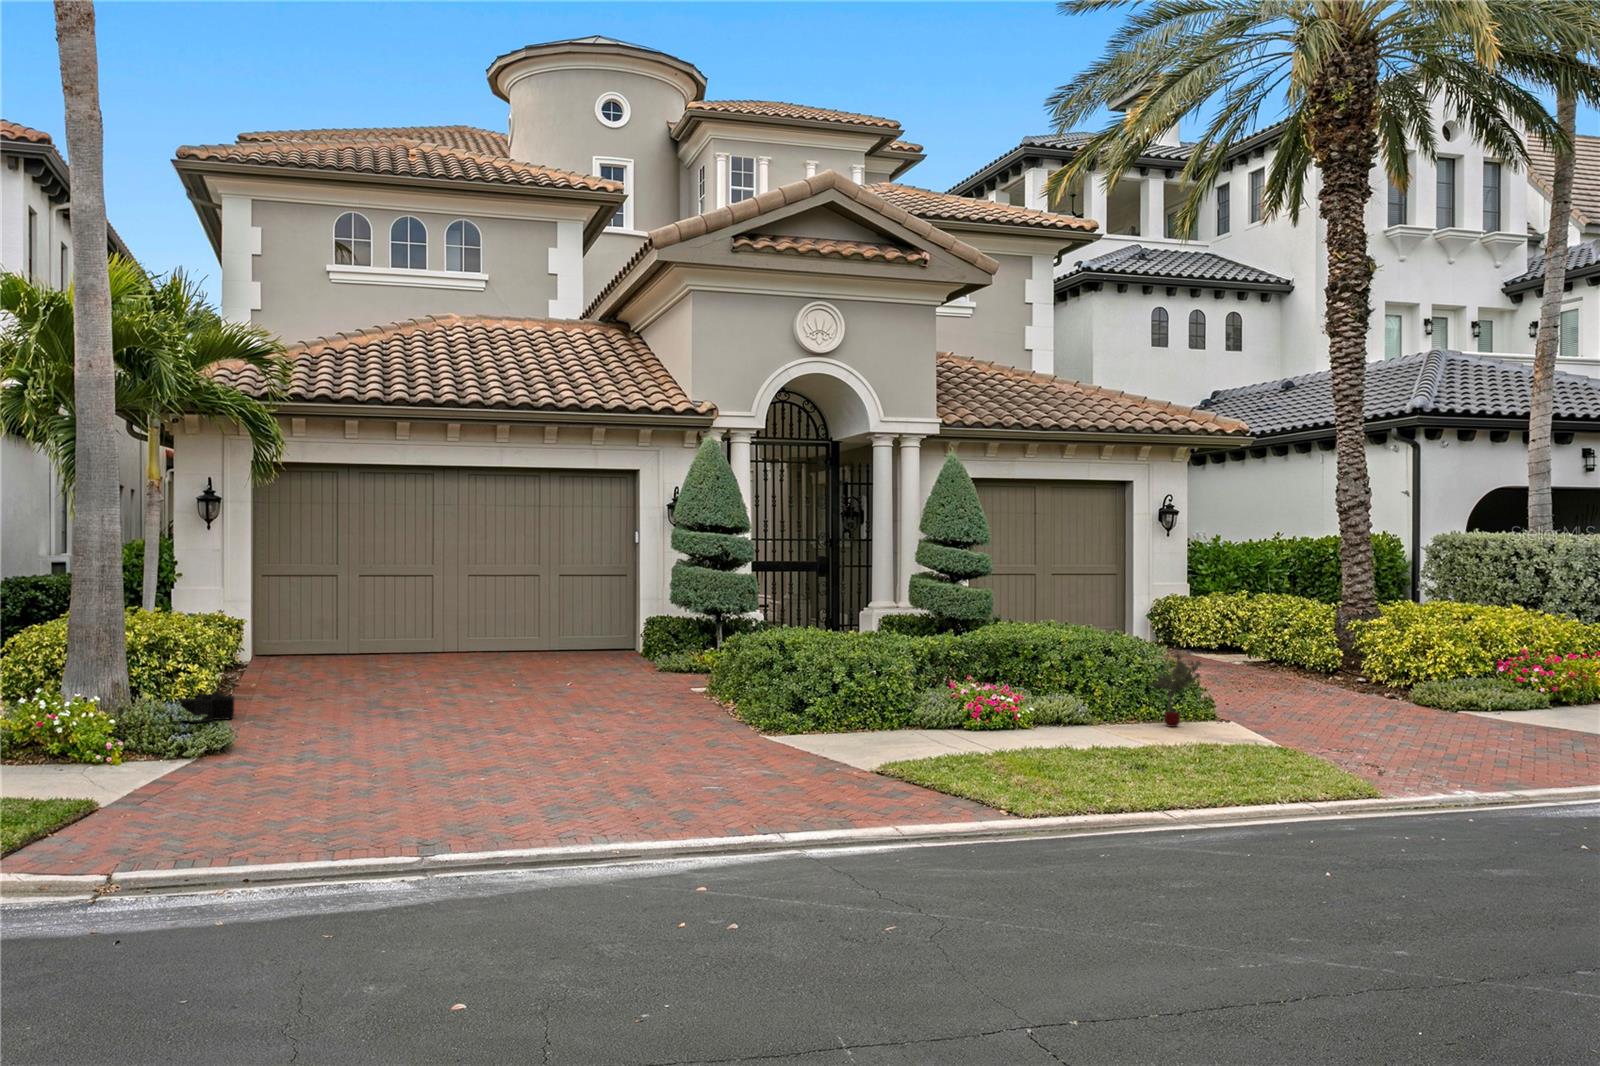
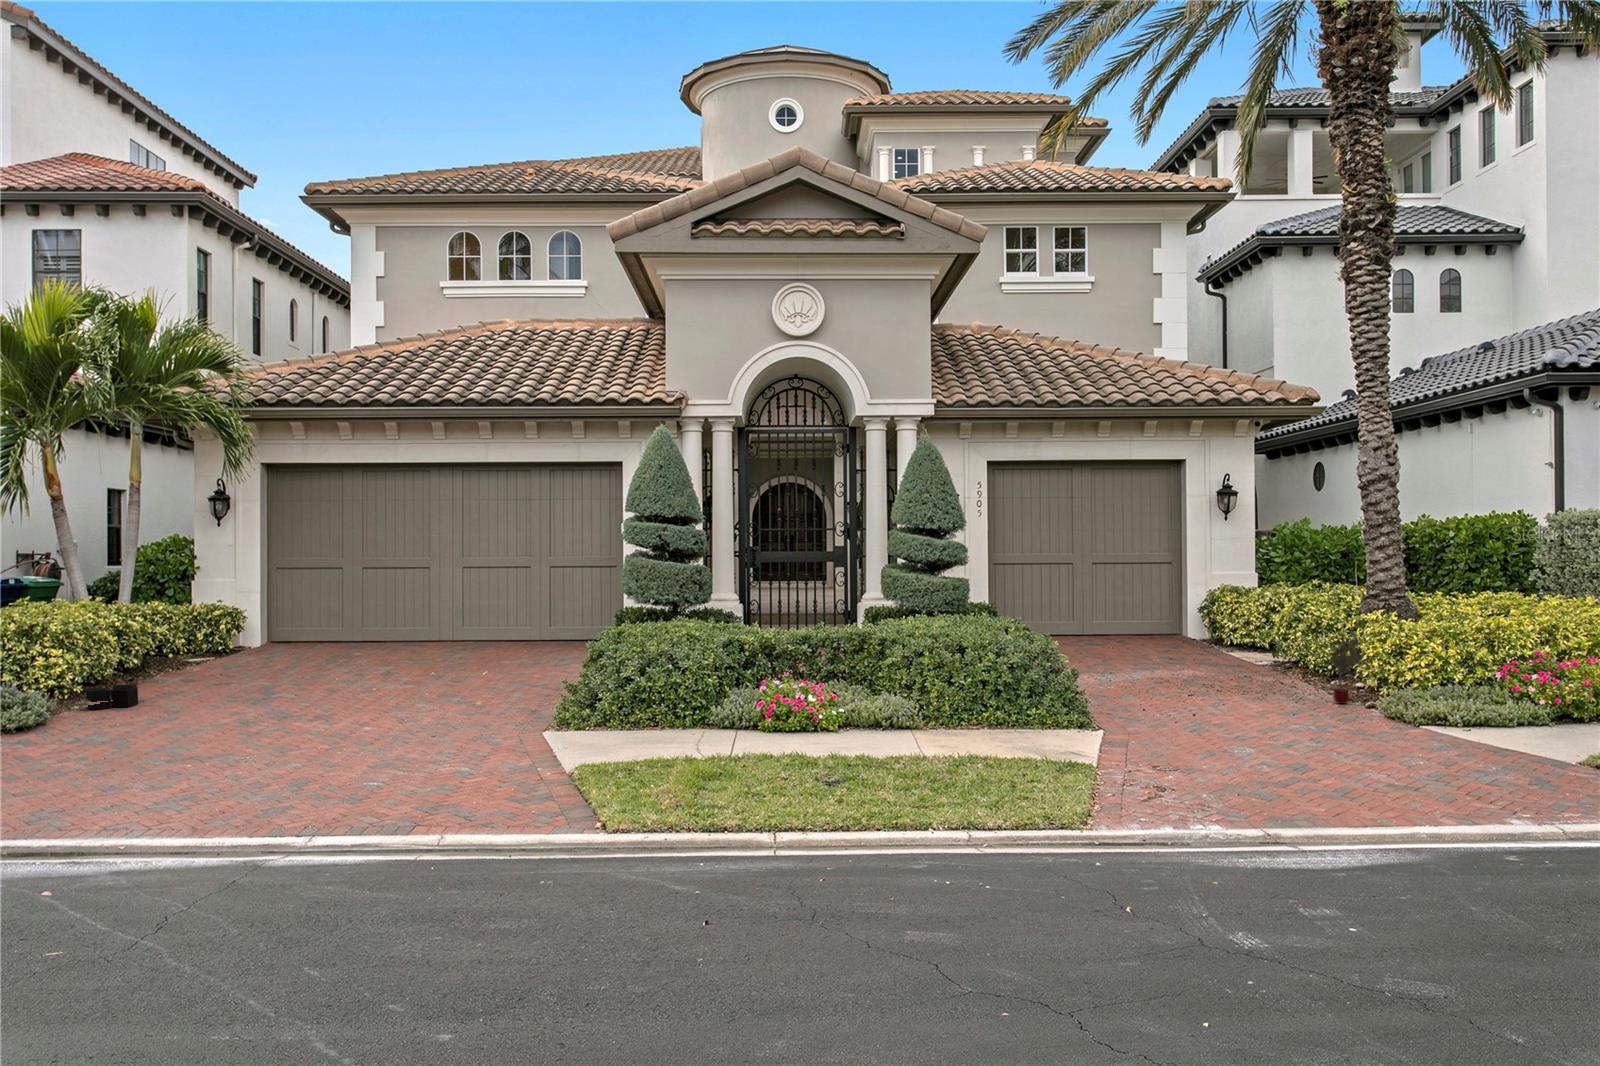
potted tree: present [1148,650,1201,727] -> present [1331,630,1370,704]

